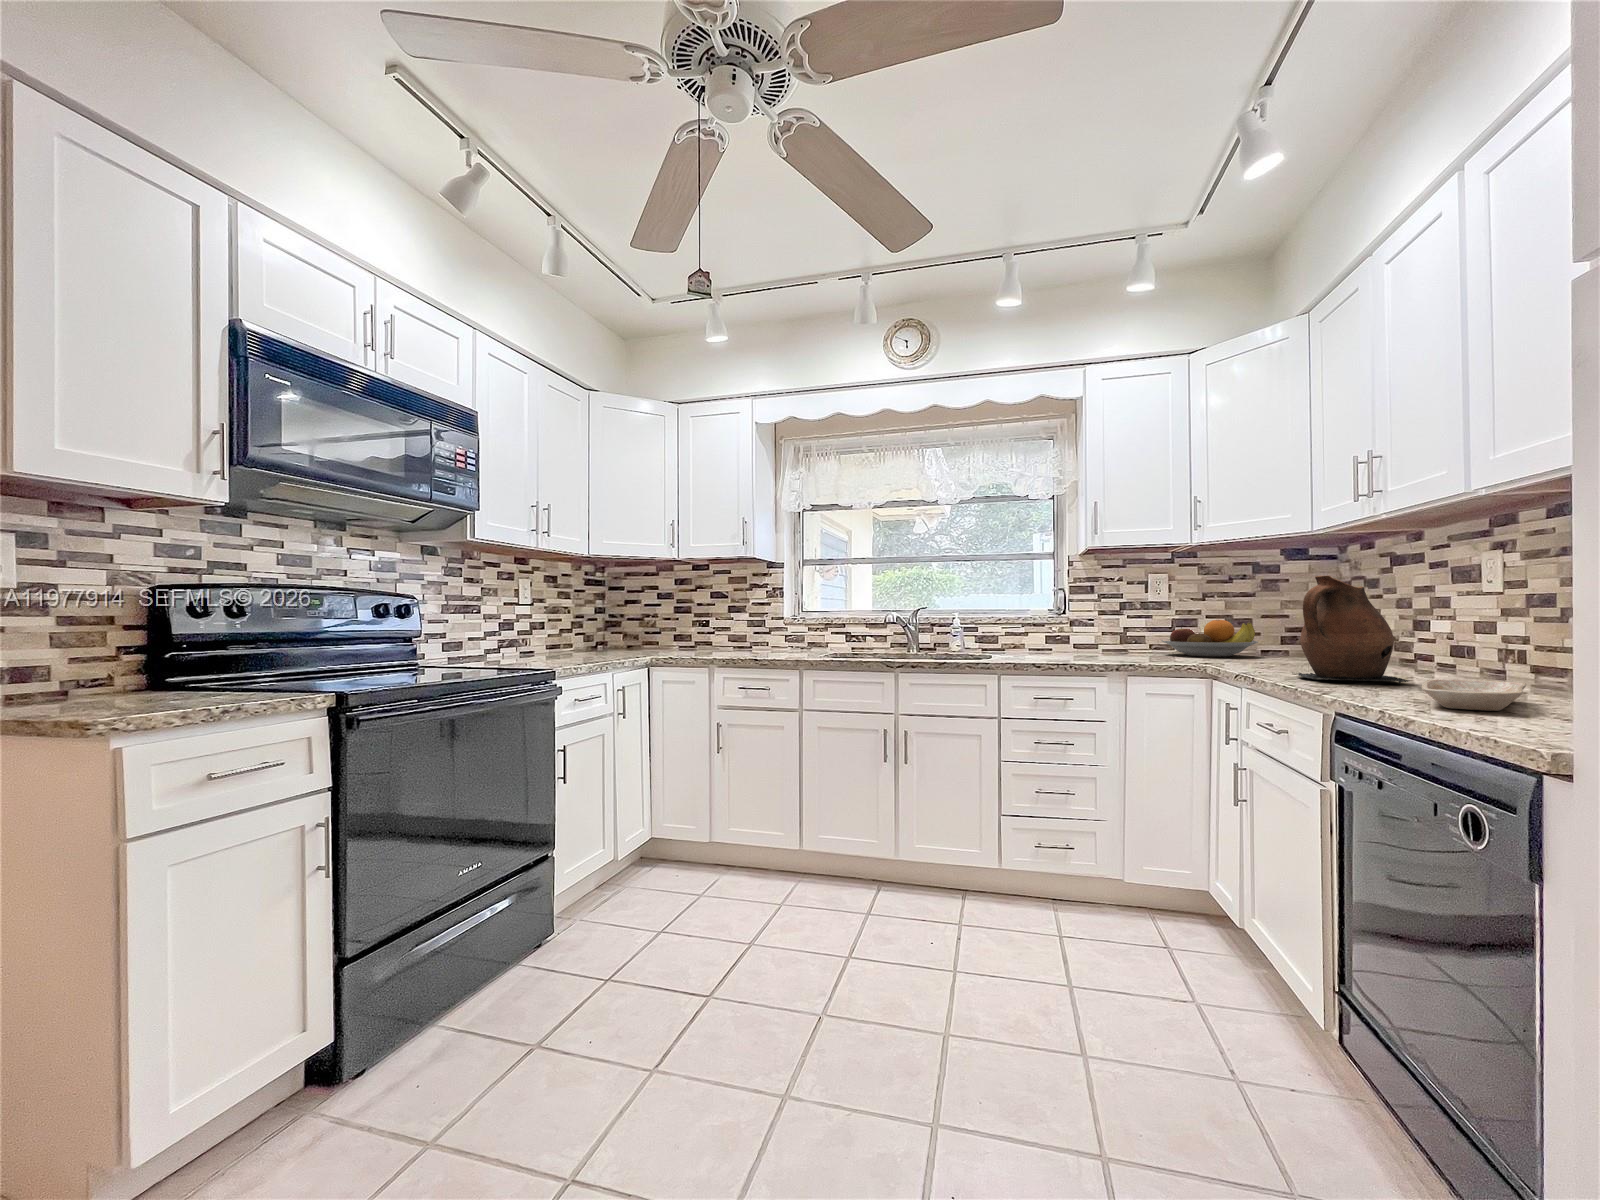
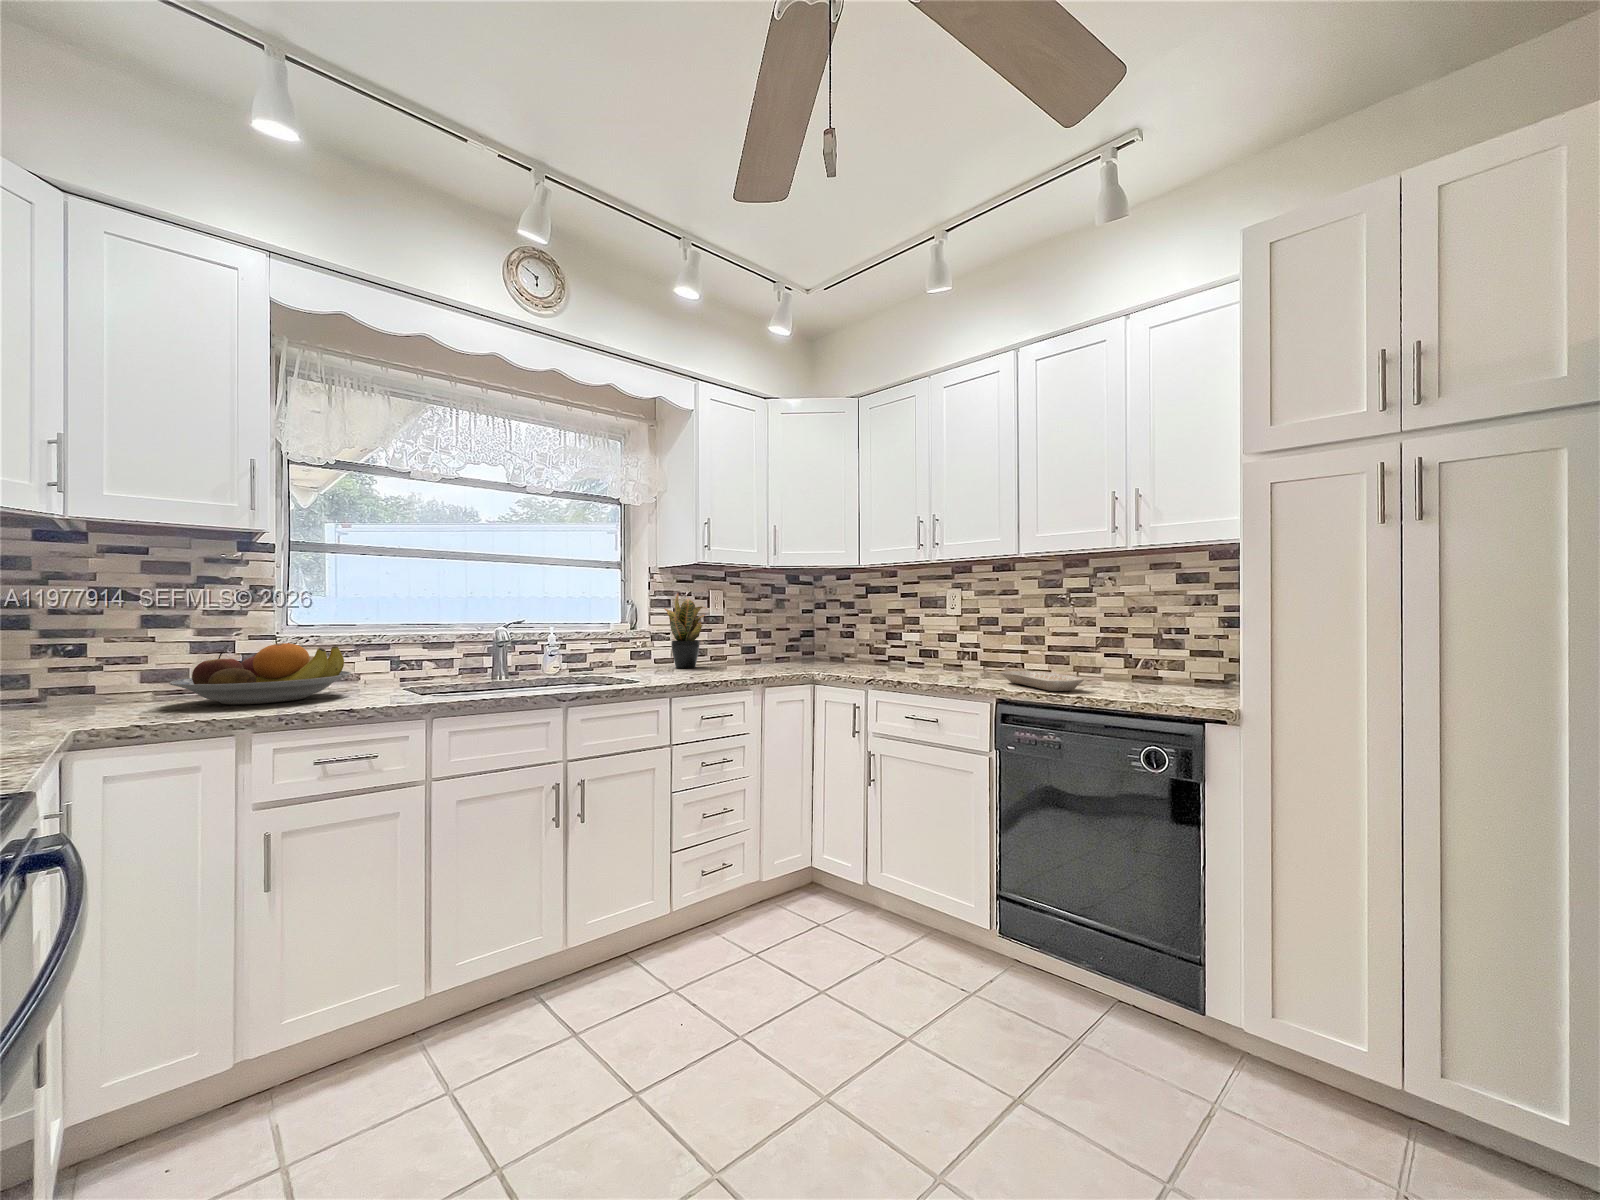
potted plant: none [1060,572,1120,657] -> present [665,593,705,668]
ceramic pitcher: present [1298,576,1409,684] -> none [884,604,952,676]
fruit bowl: present [1162,620,1258,657] -> present [169,643,351,705]

